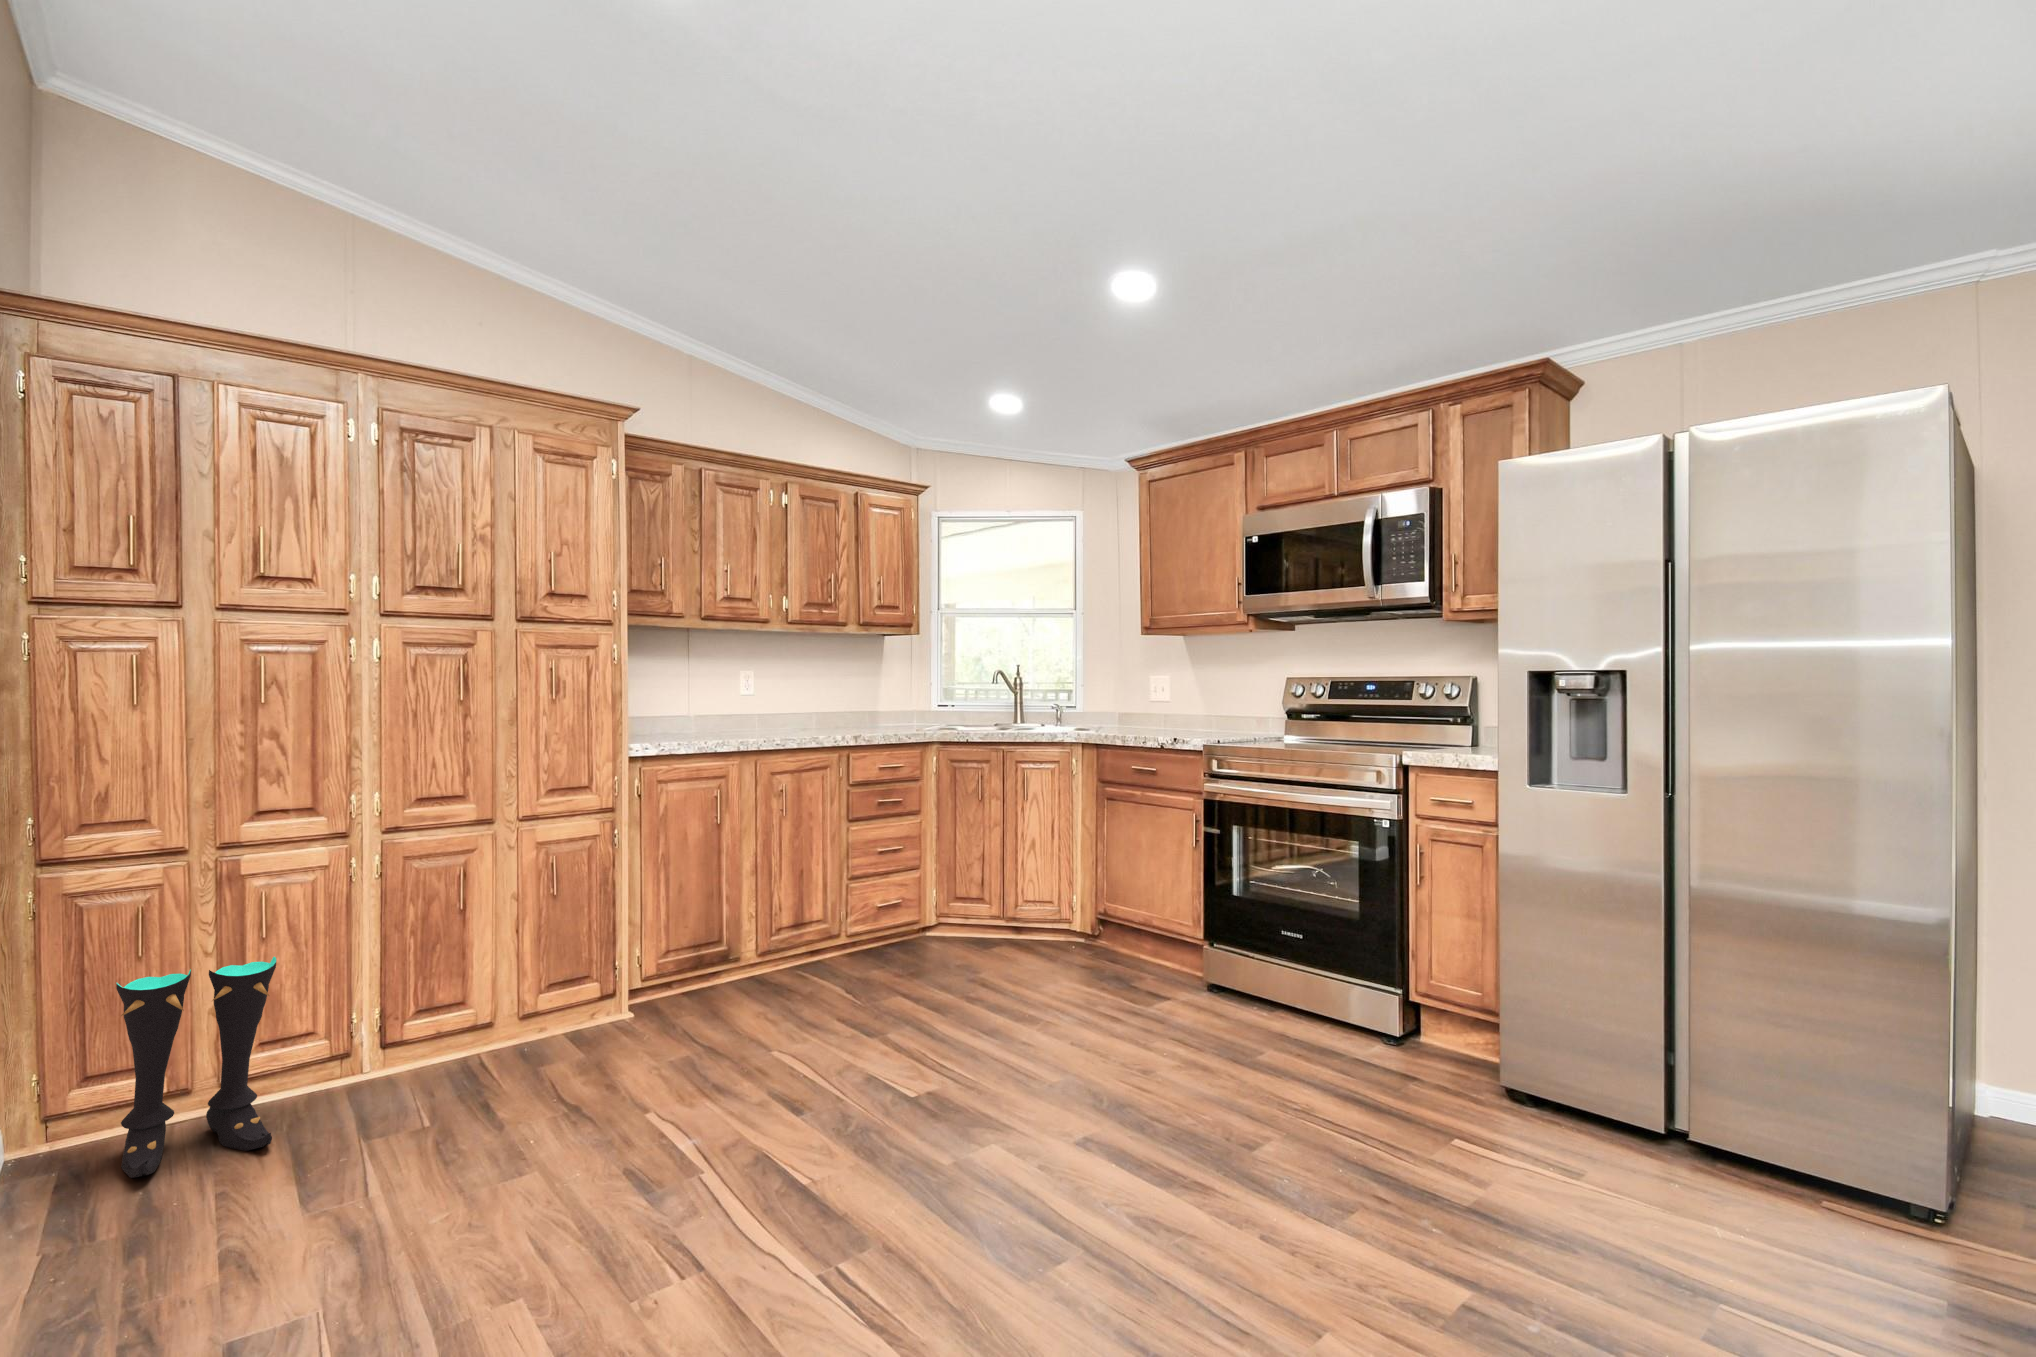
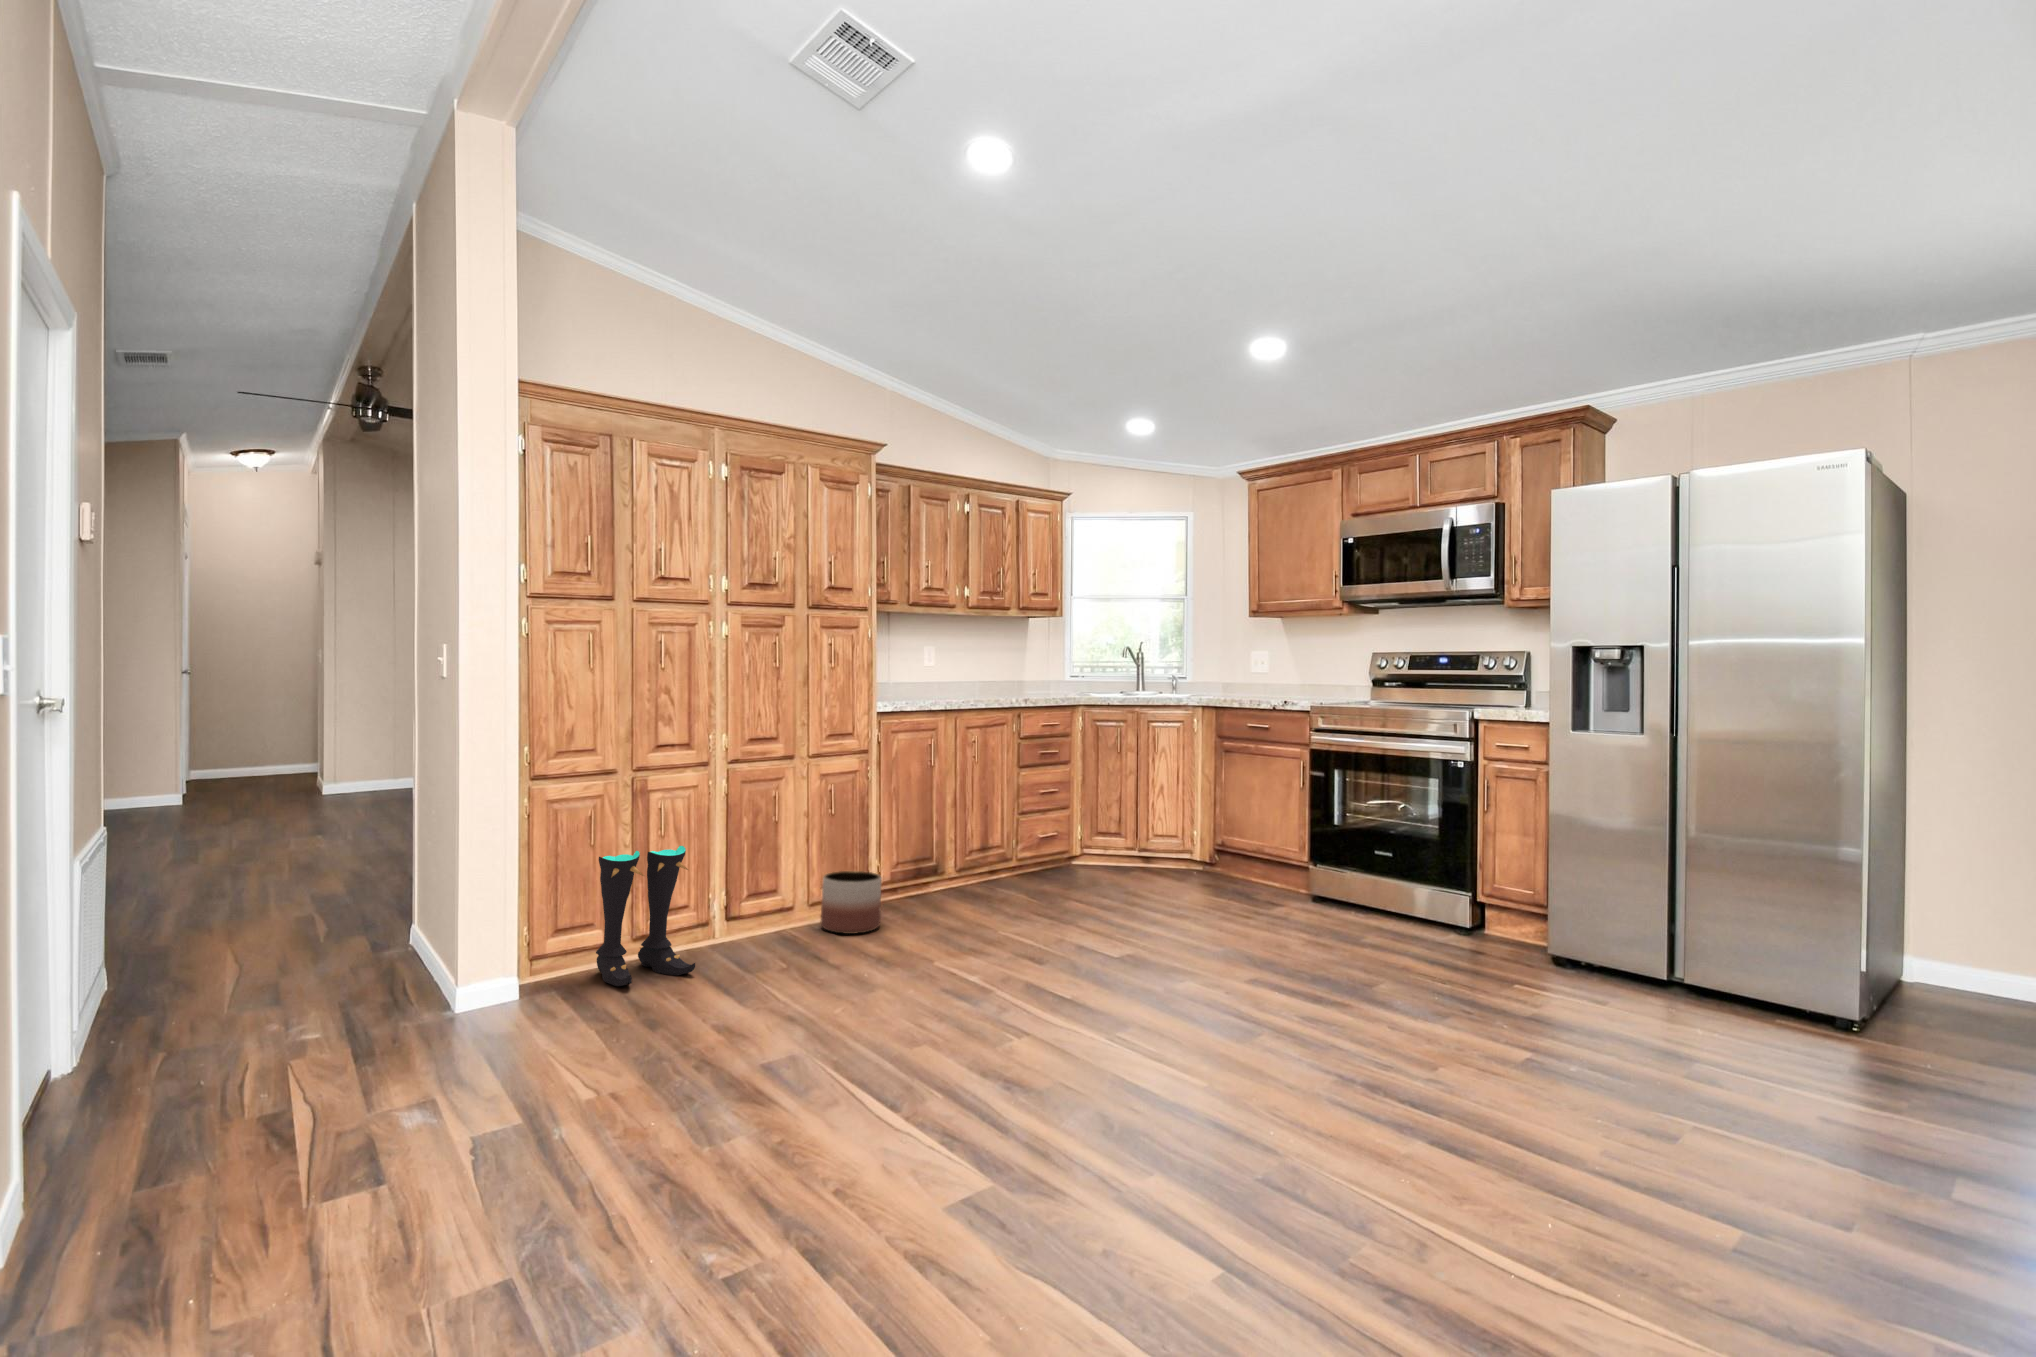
planter: none [527,970,616,1062] -> present [821,871,882,934]

